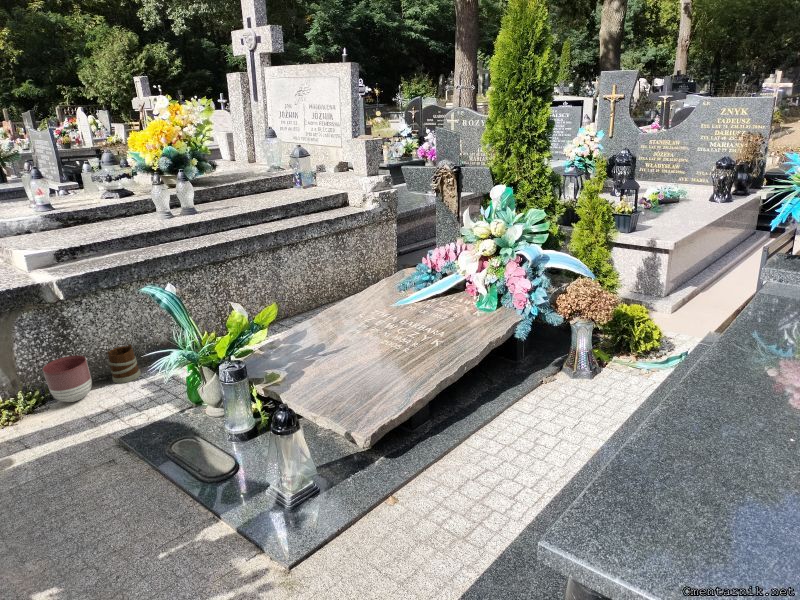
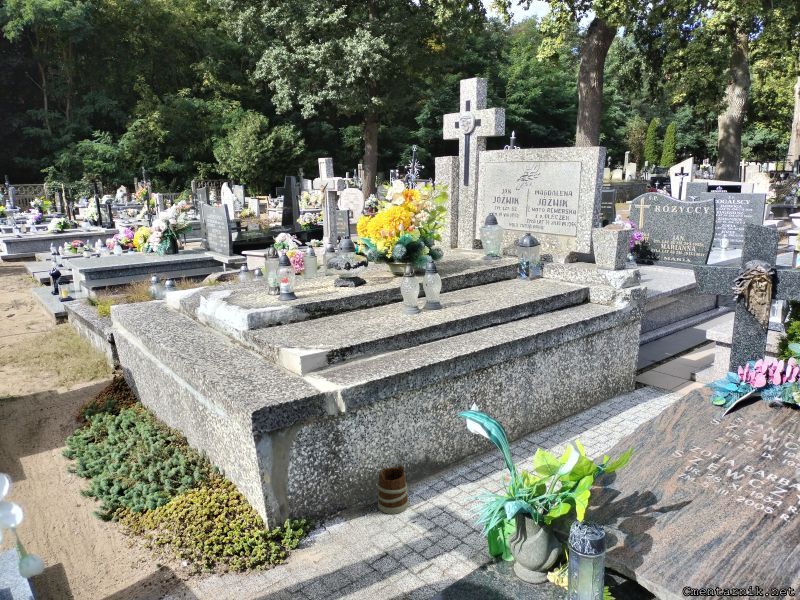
planter: present [43,355,92,402] -> none [318,478,366,538]

